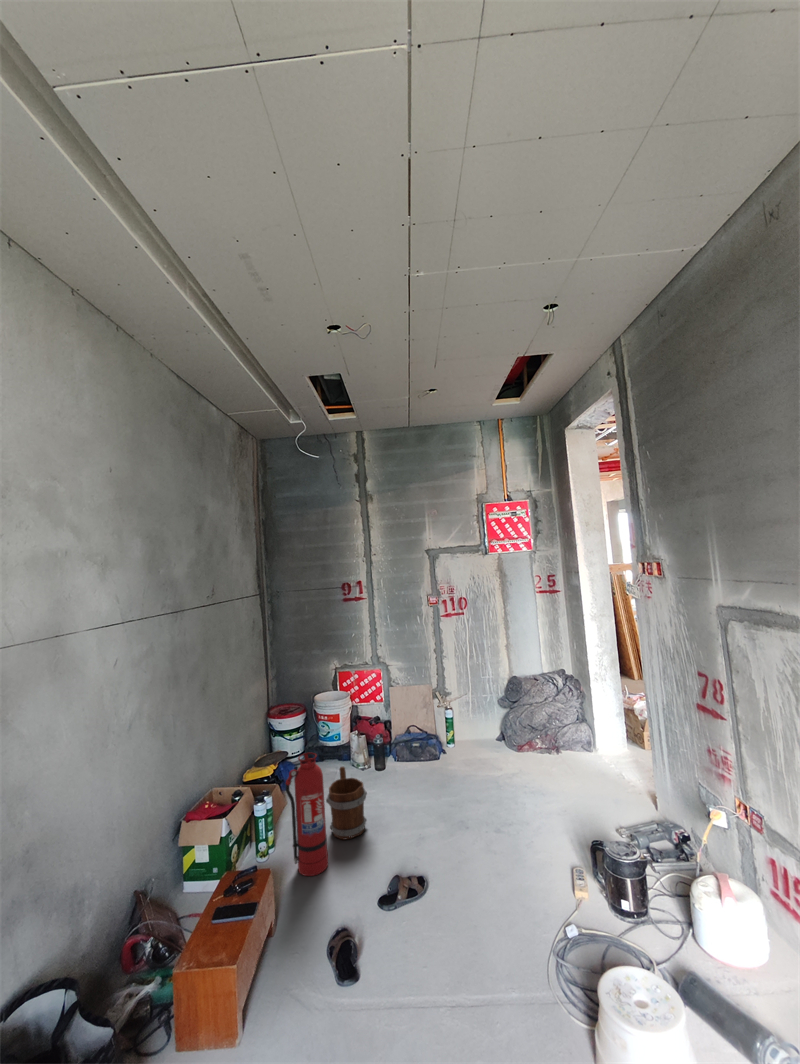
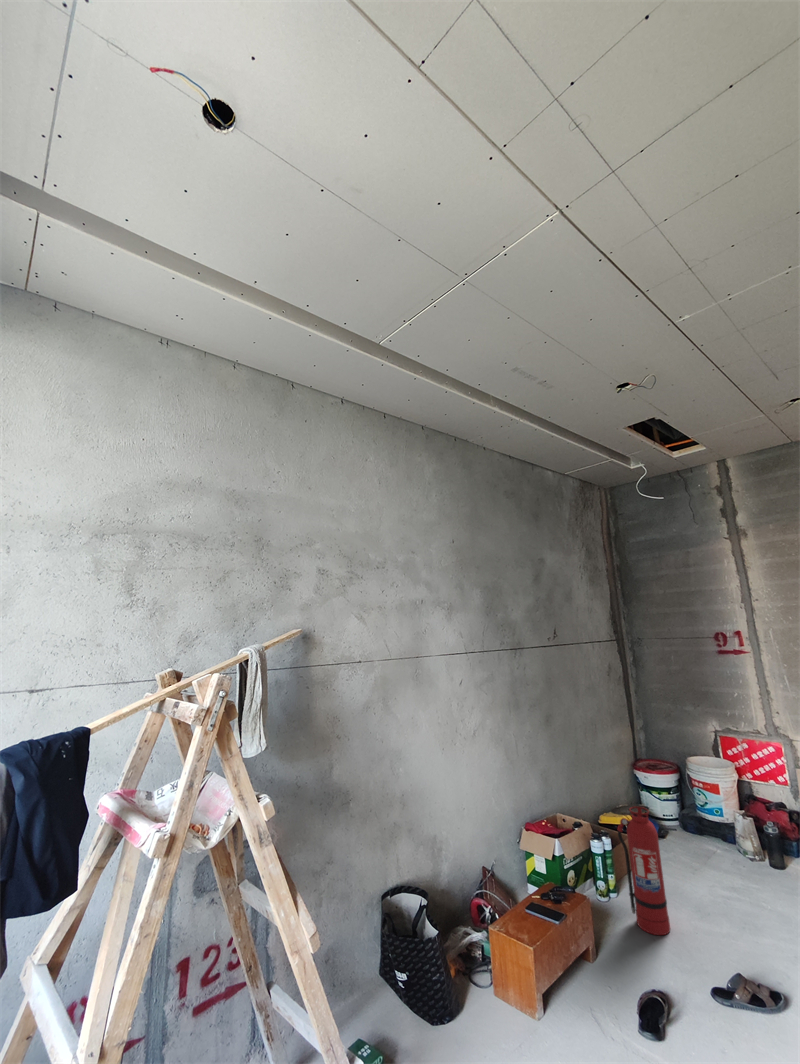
bucket: present [326,767,367,840] -> none [675,840,729,923]

